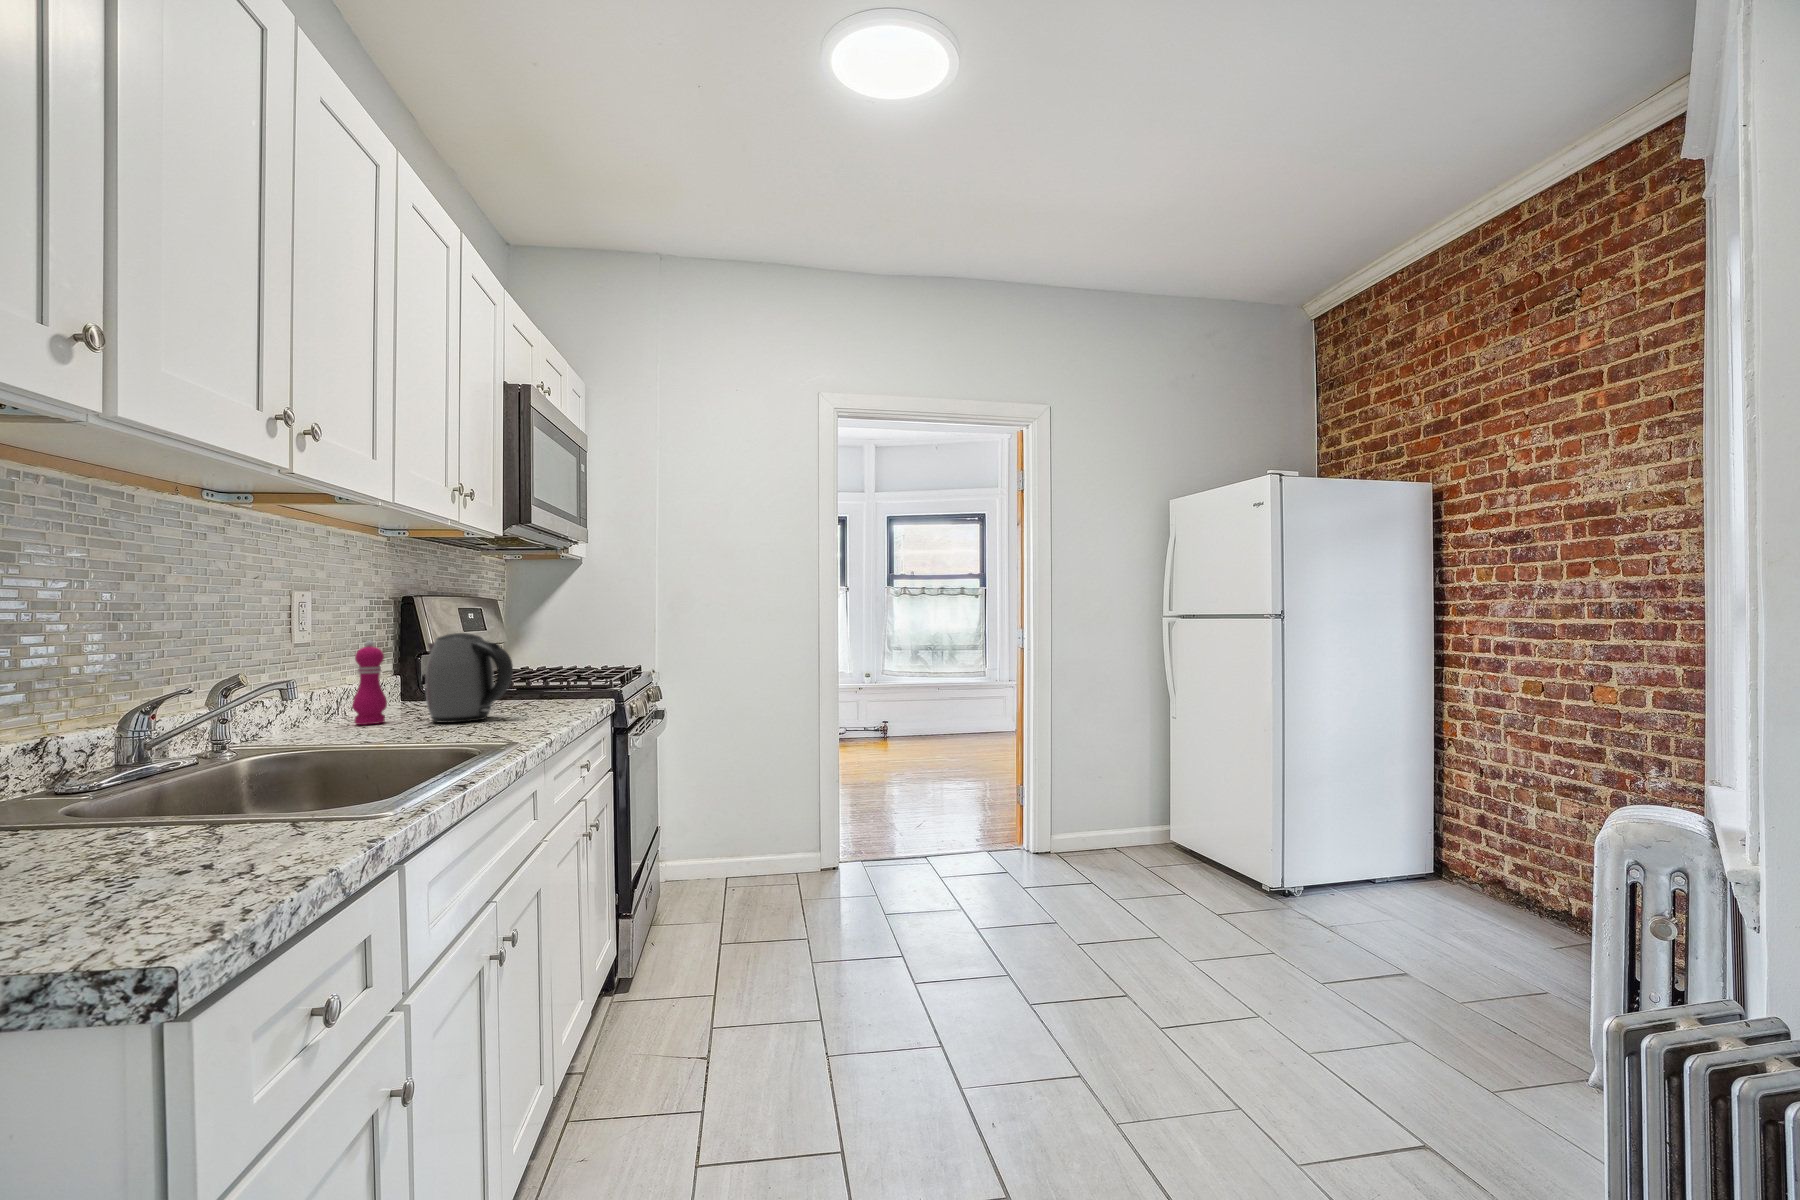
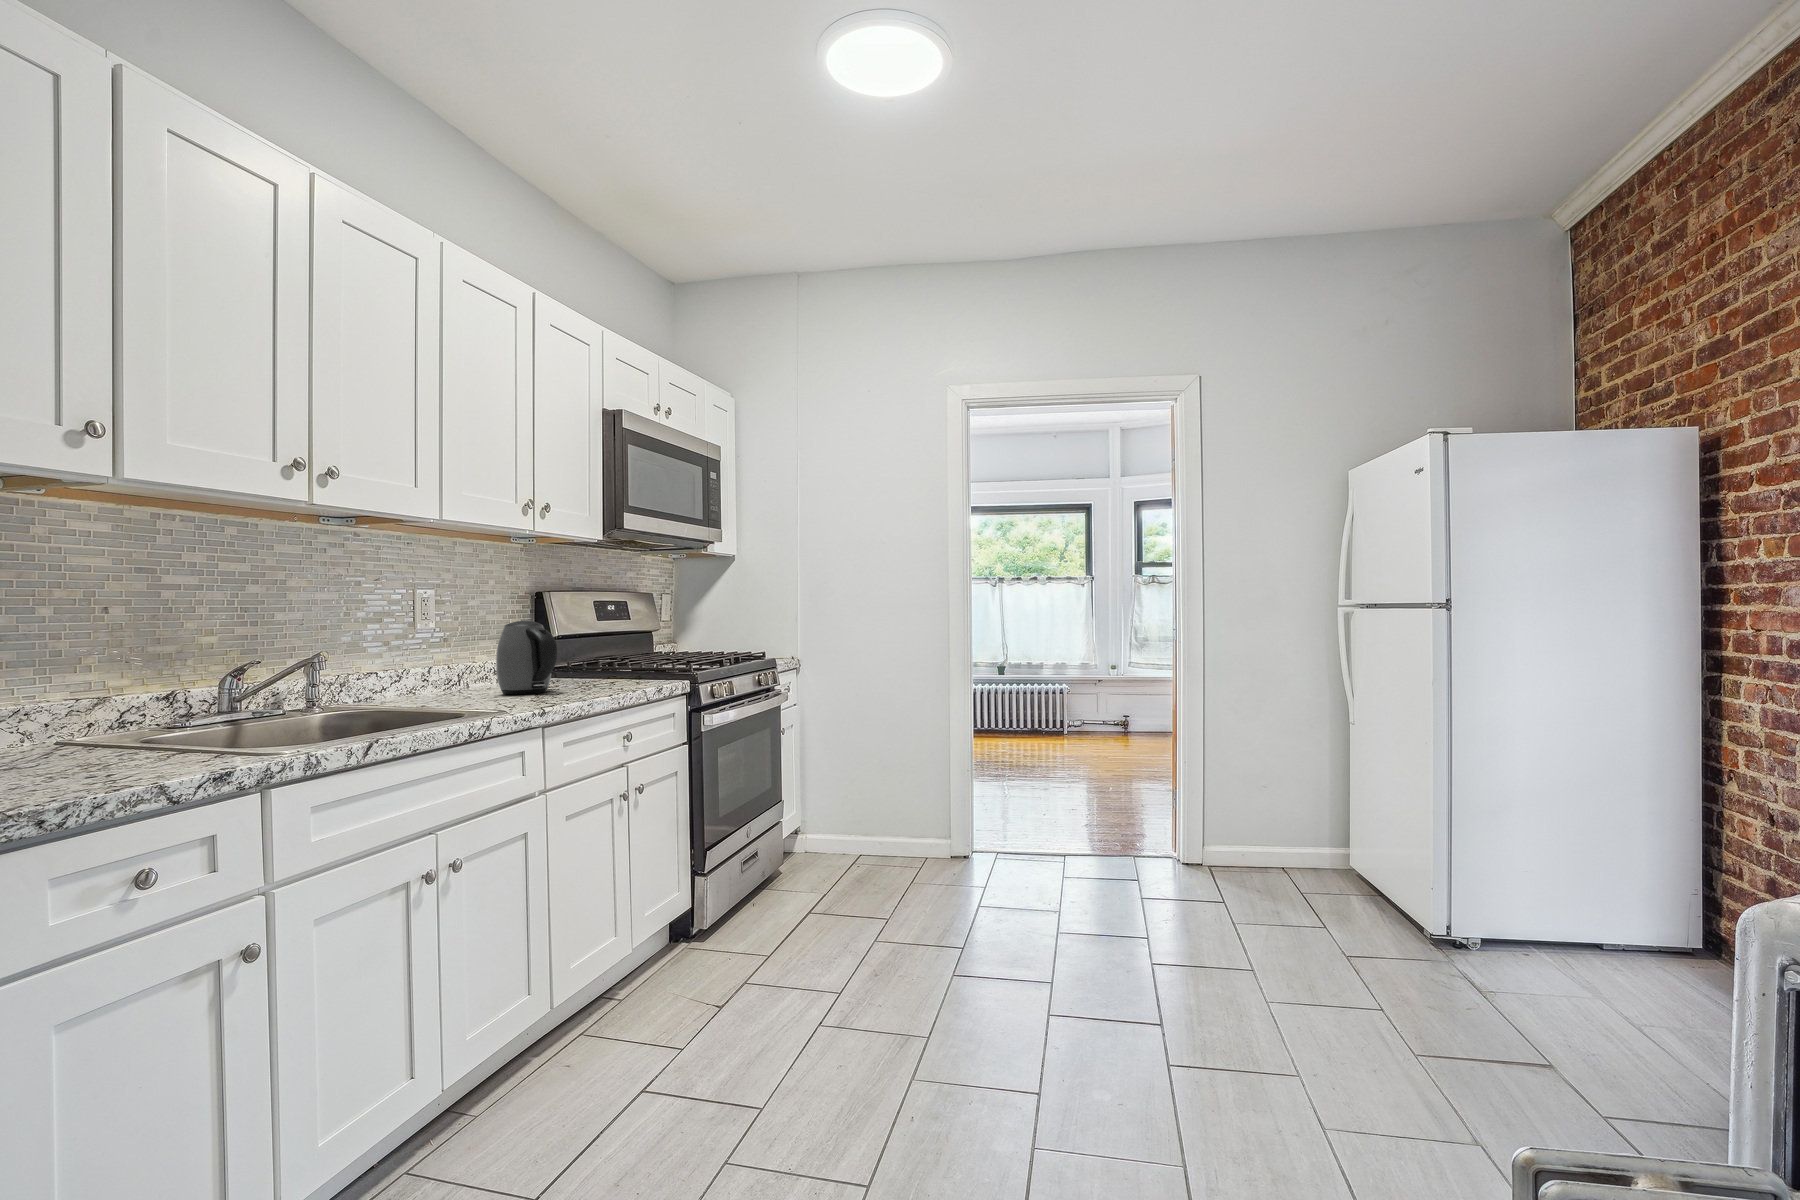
pepper mill: present [352,640,387,725] -> none [456,626,482,693]

